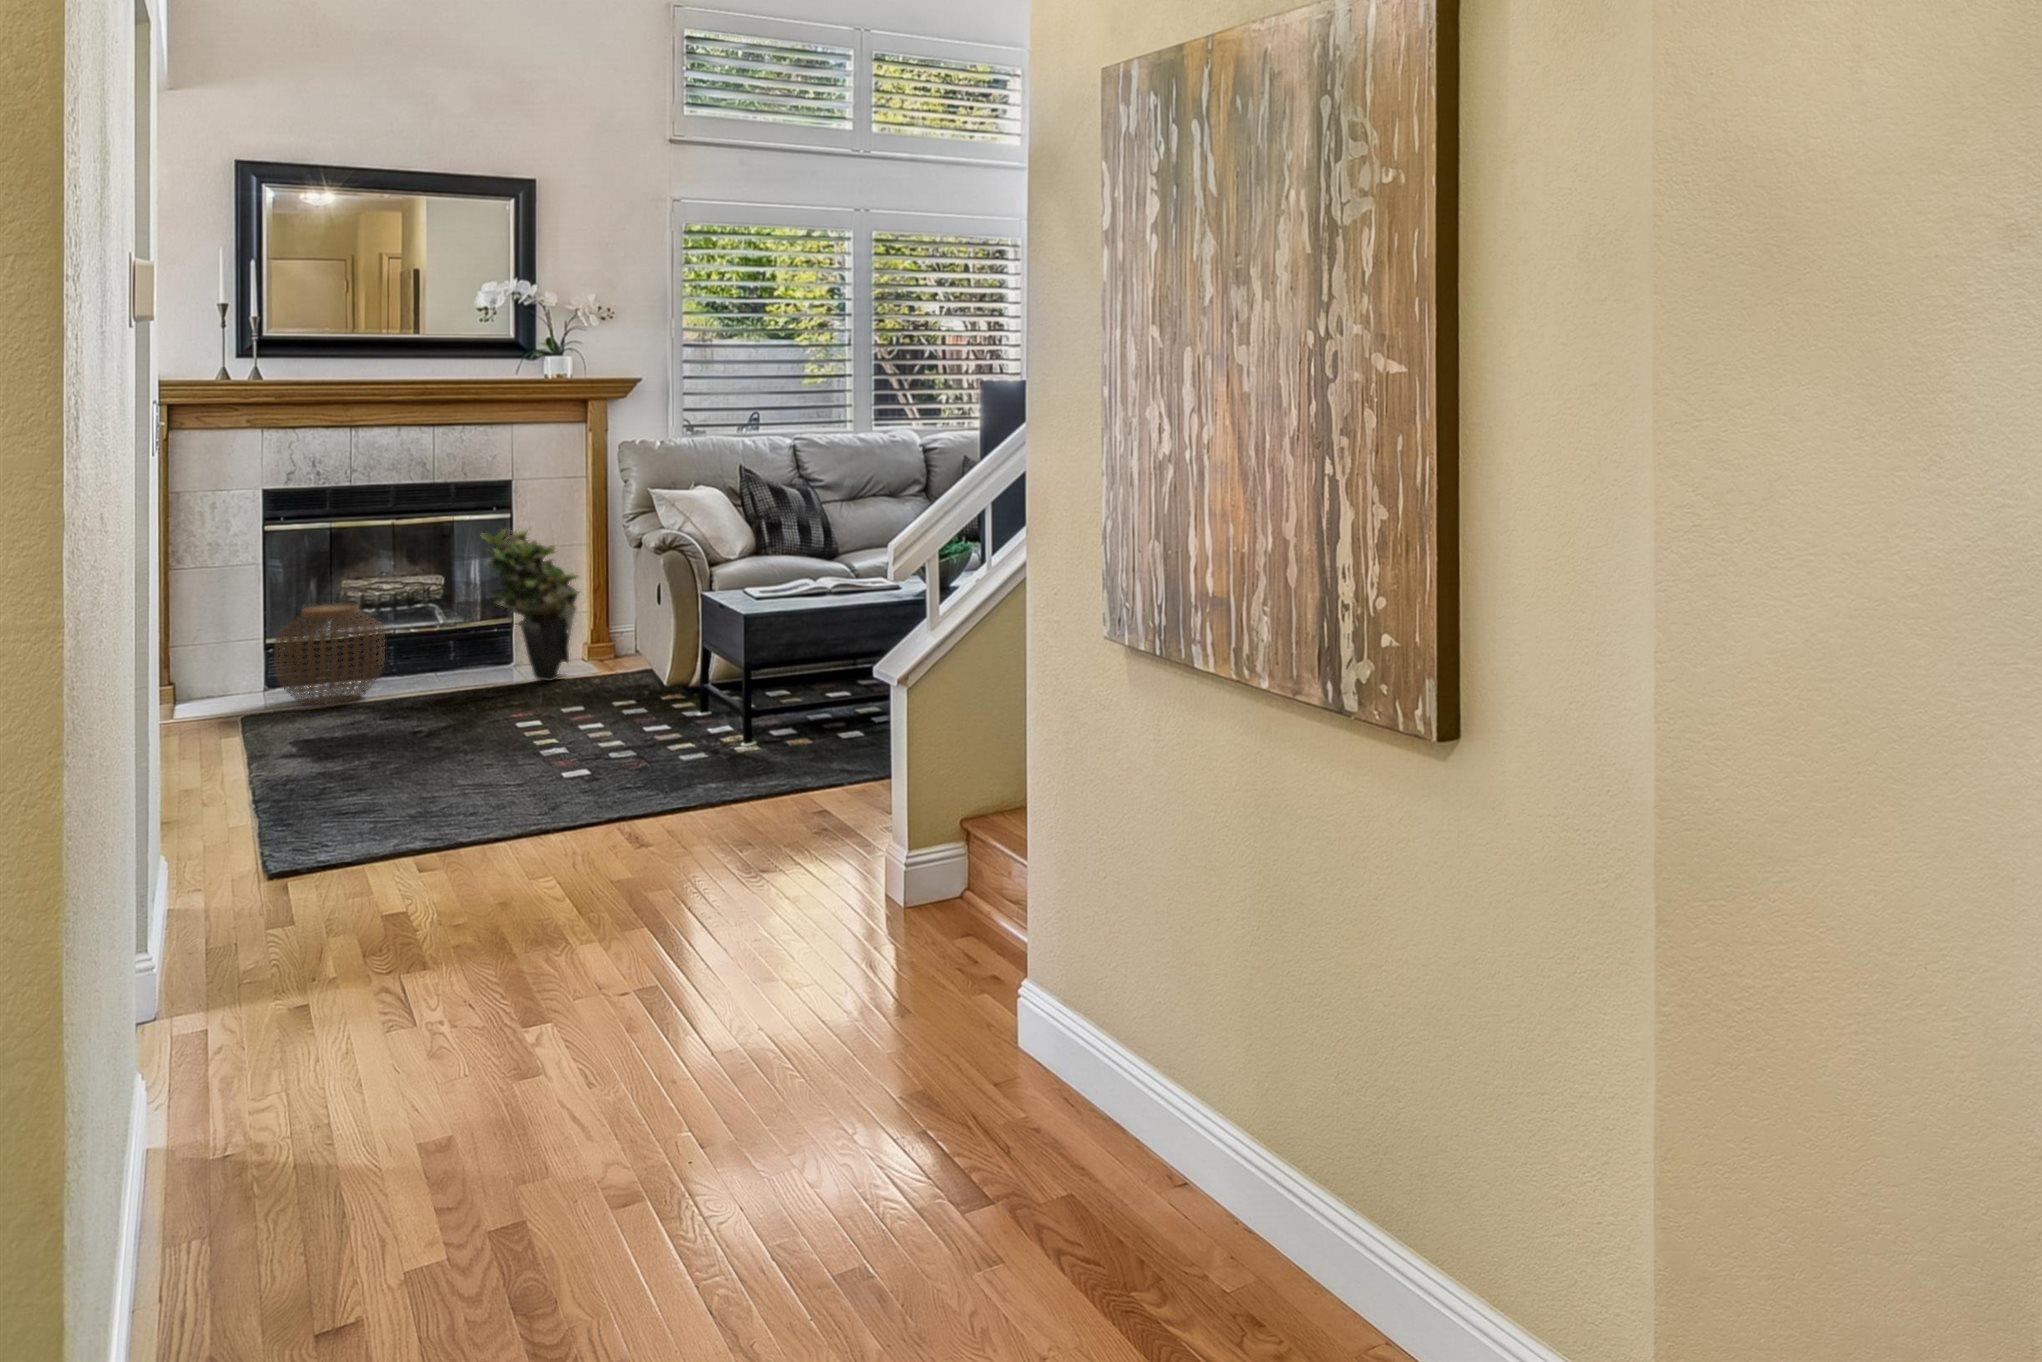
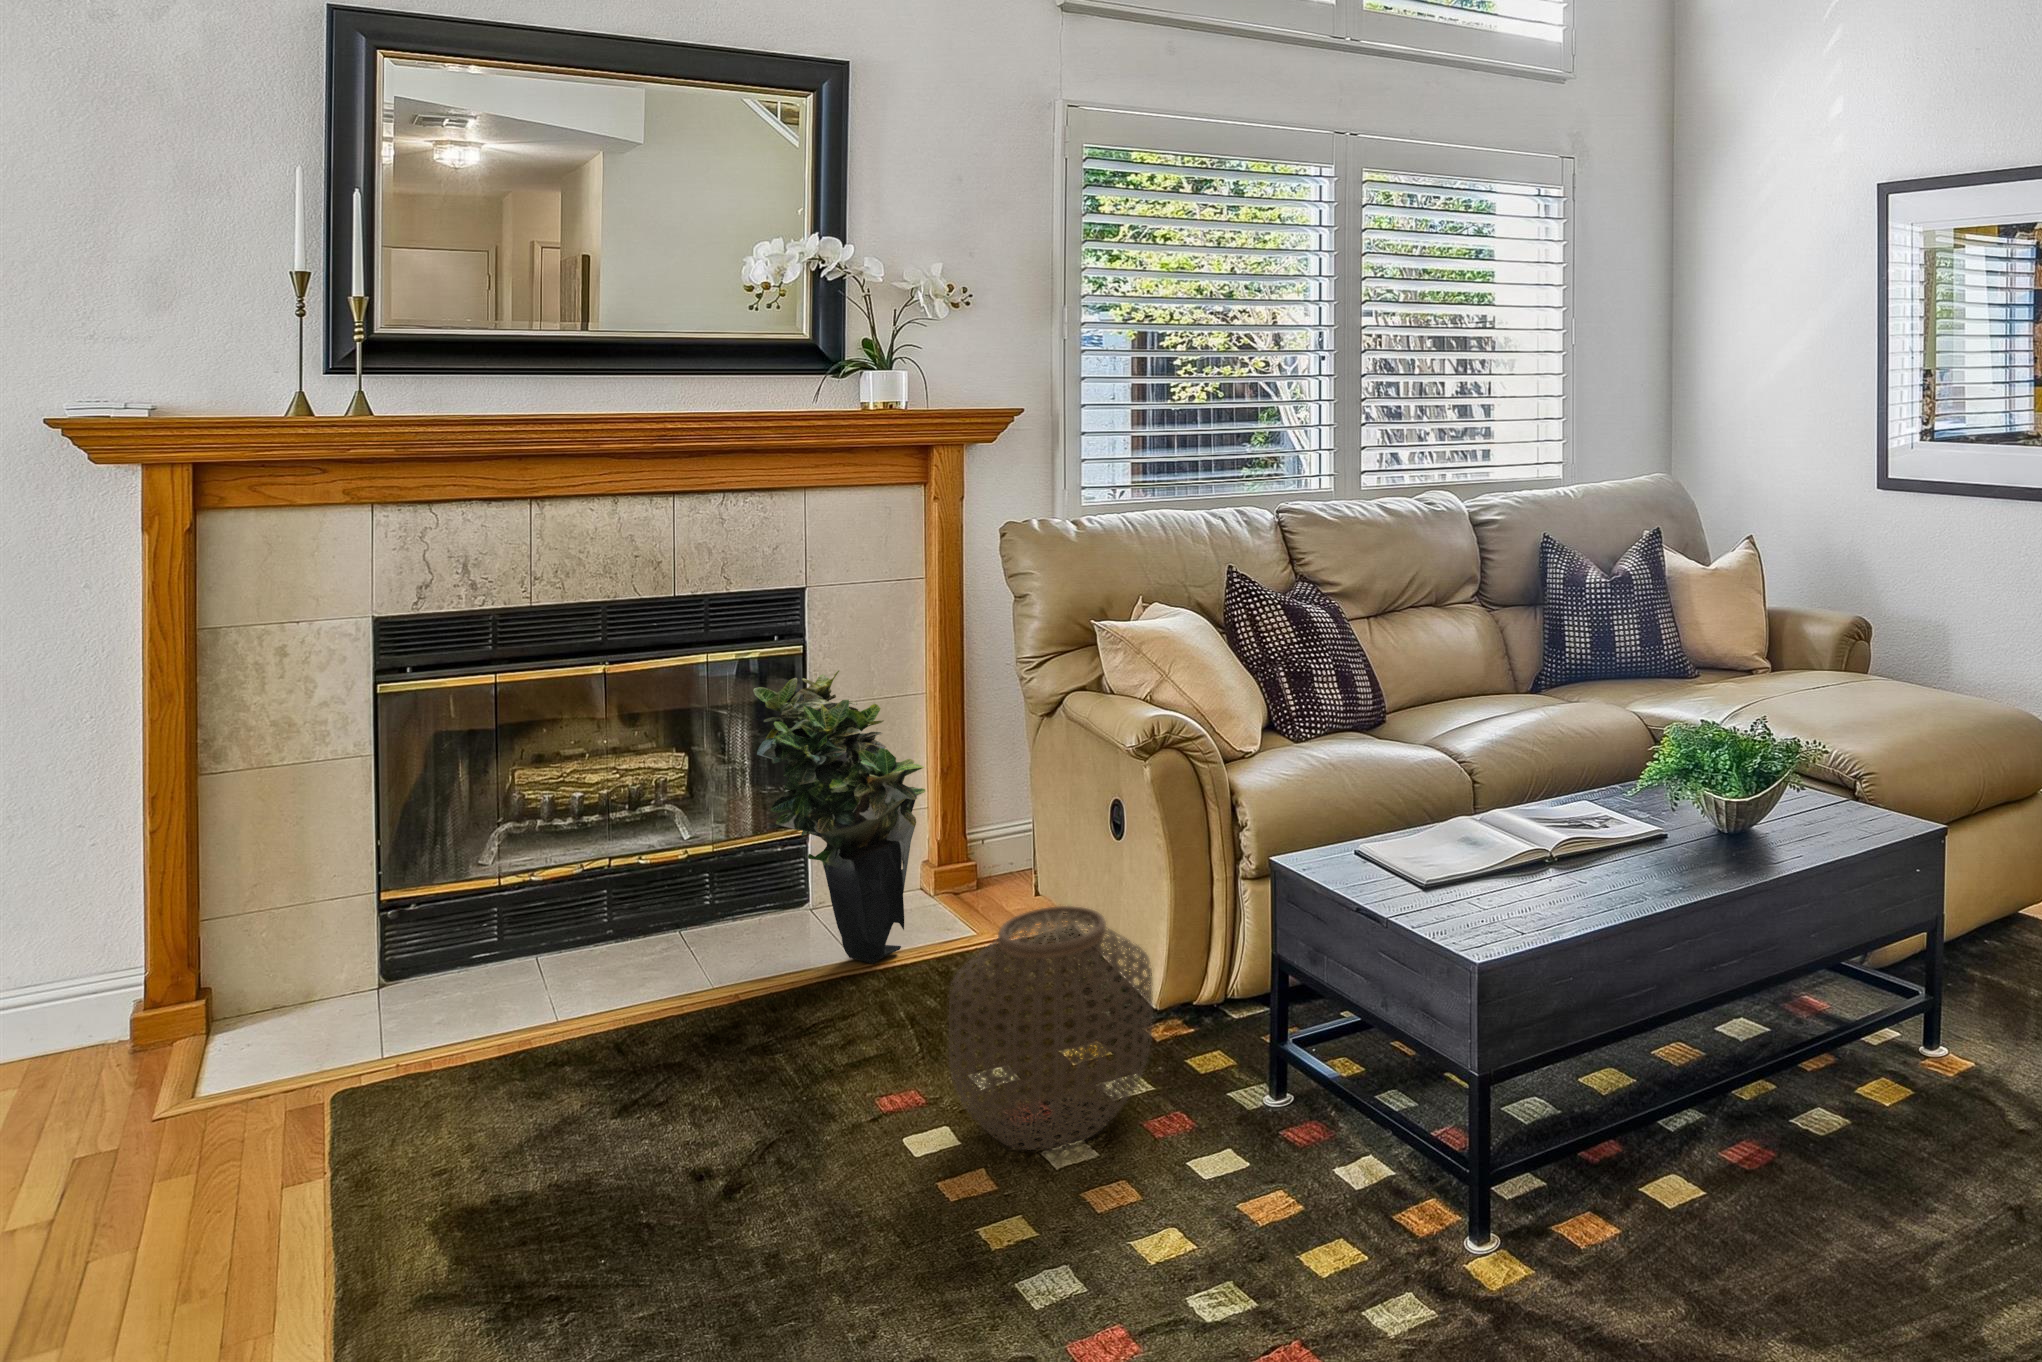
woven basket: present [275,603,385,705] -> present [949,906,1153,1150]

